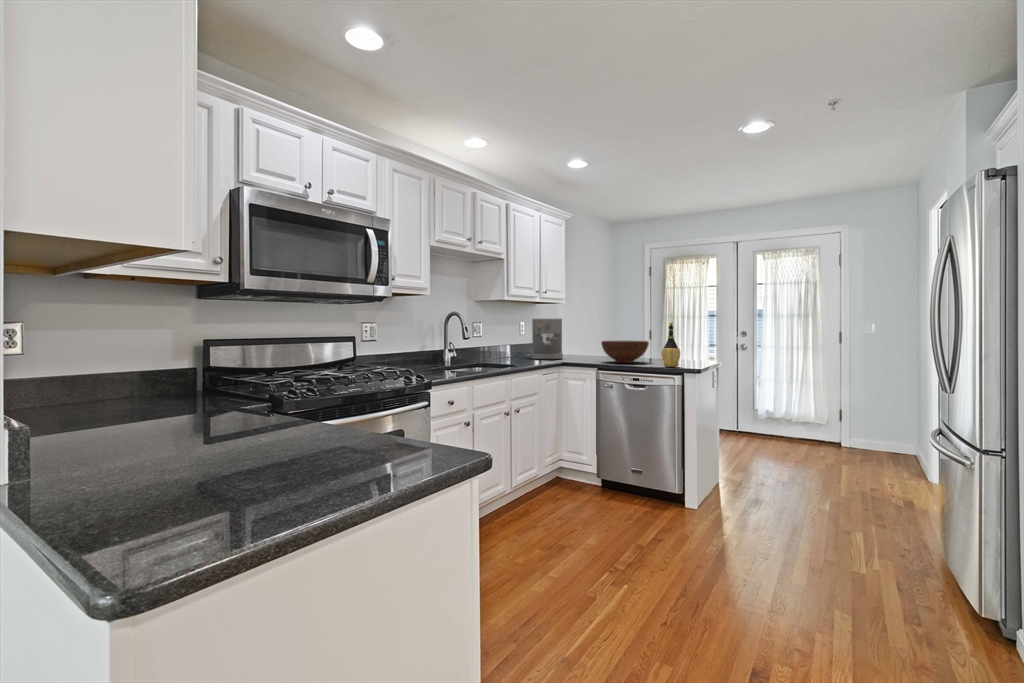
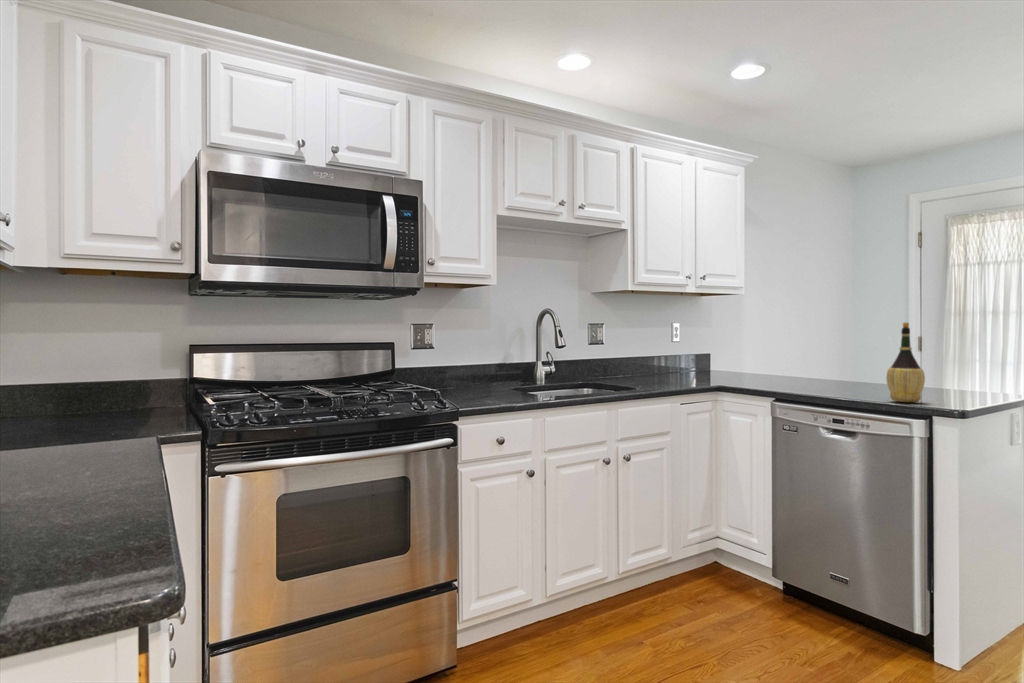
coffee maker: present [532,319,563,360] -> none [679,317,732,381]
fruit bowl: present [601,341,649,363] -> none [785,353,873,391]

